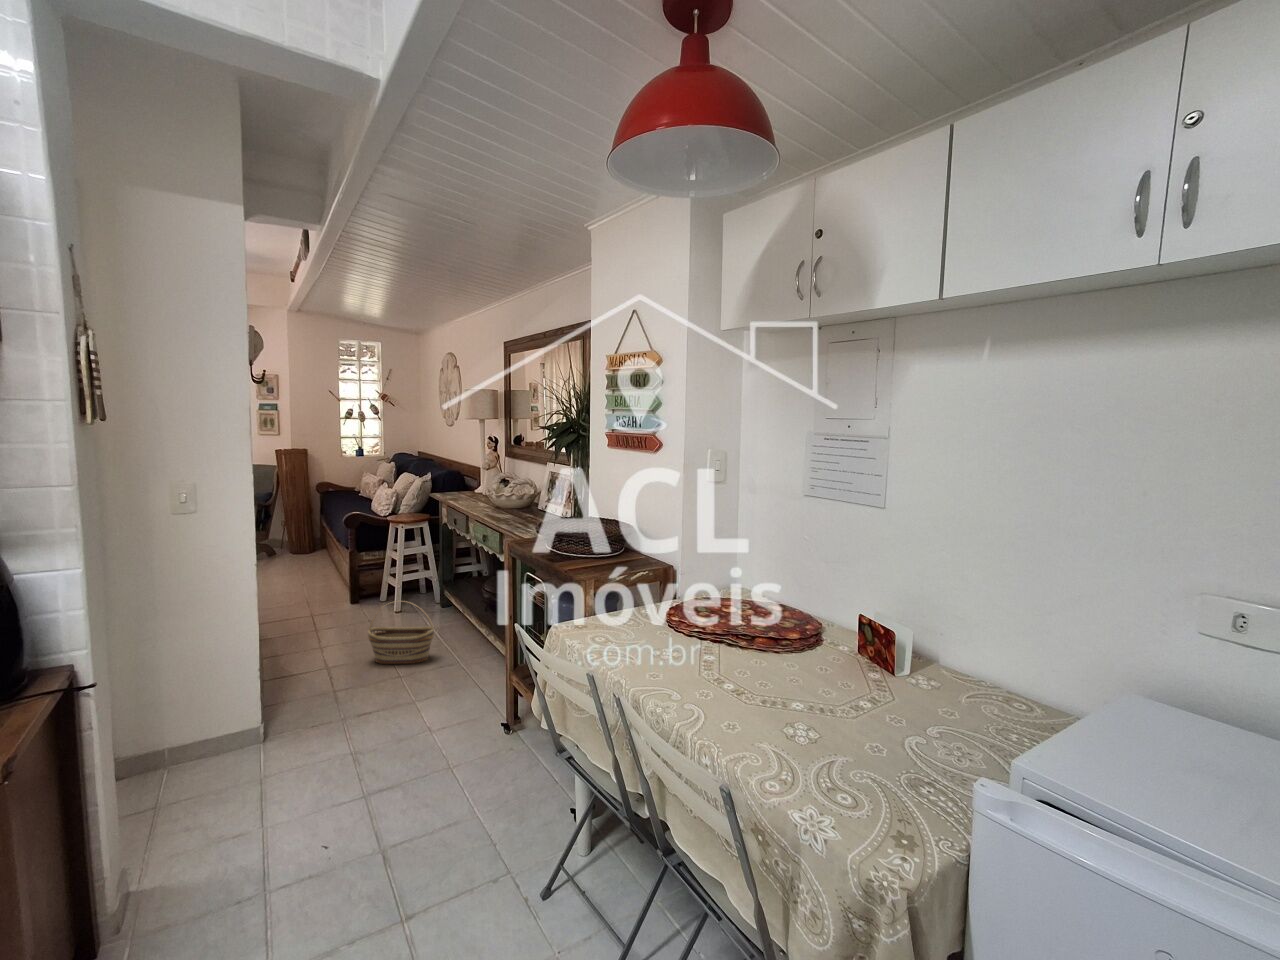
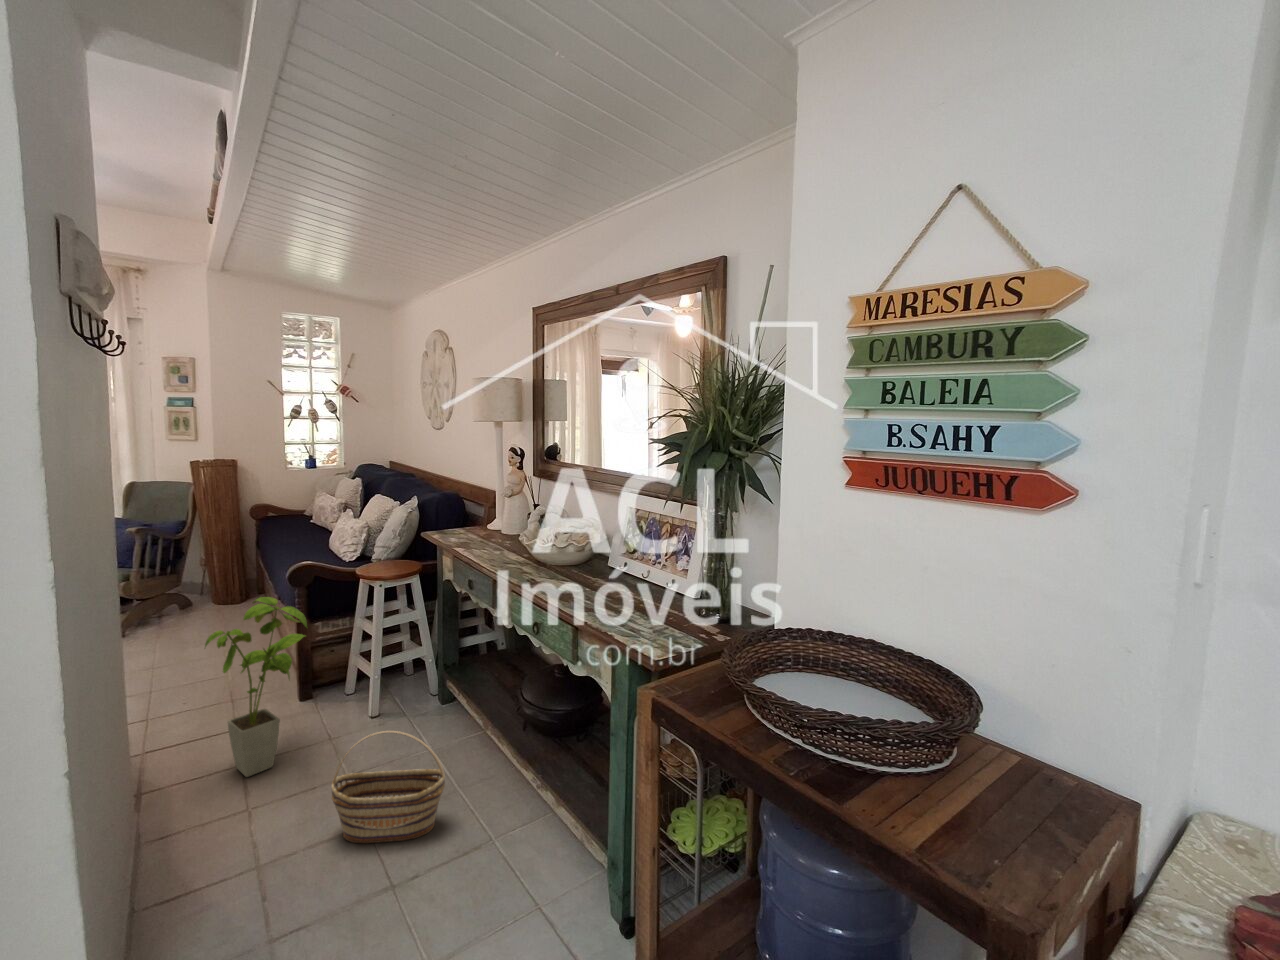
house plant: none [295,528,355,637] -> present [205,597,307,777]

